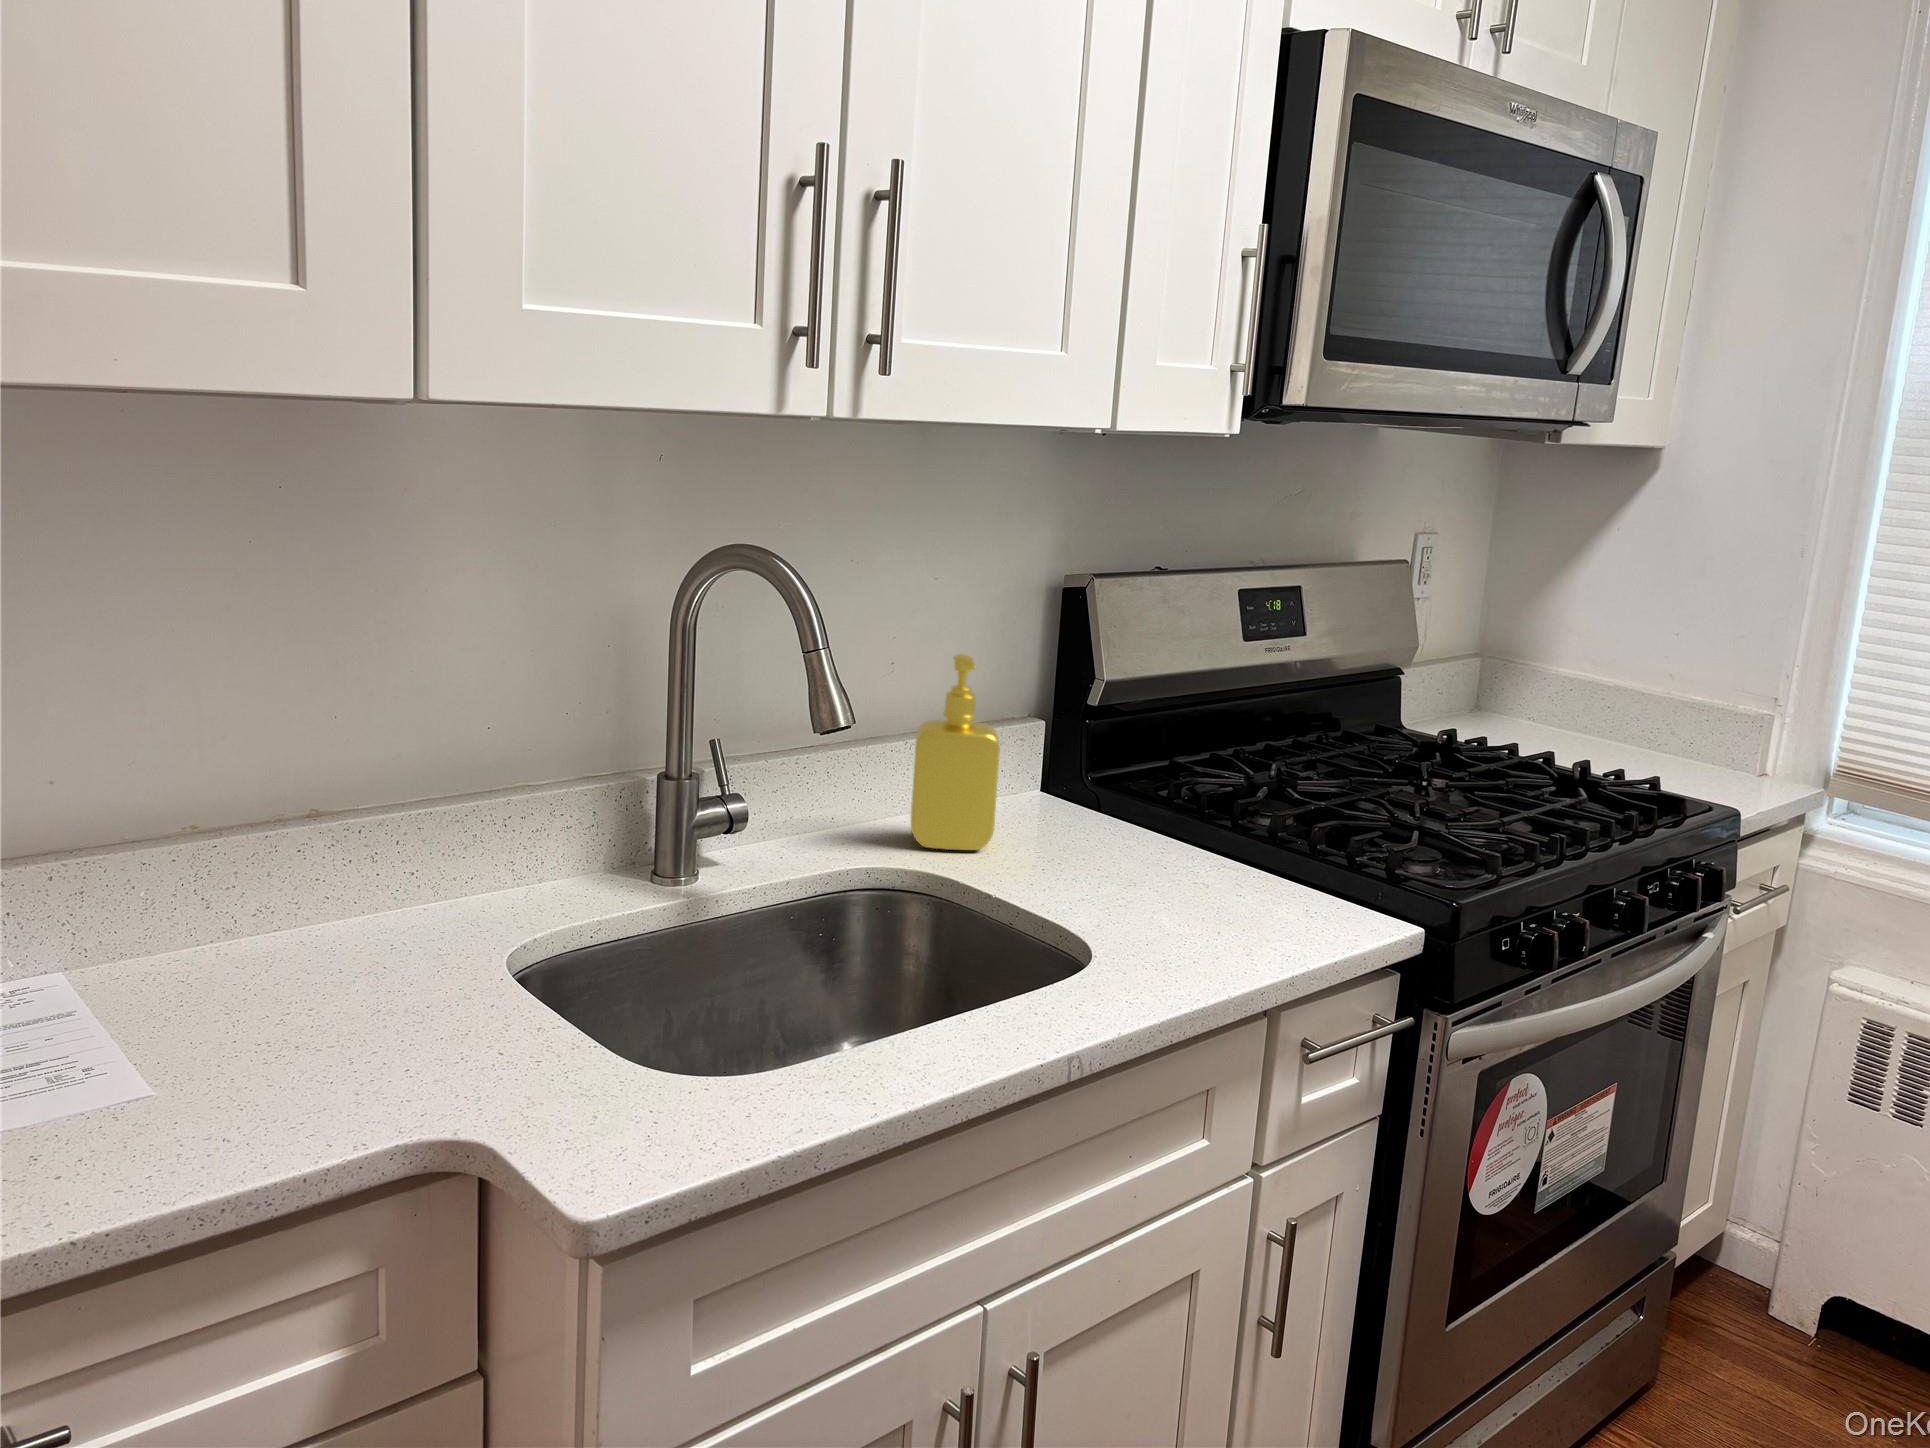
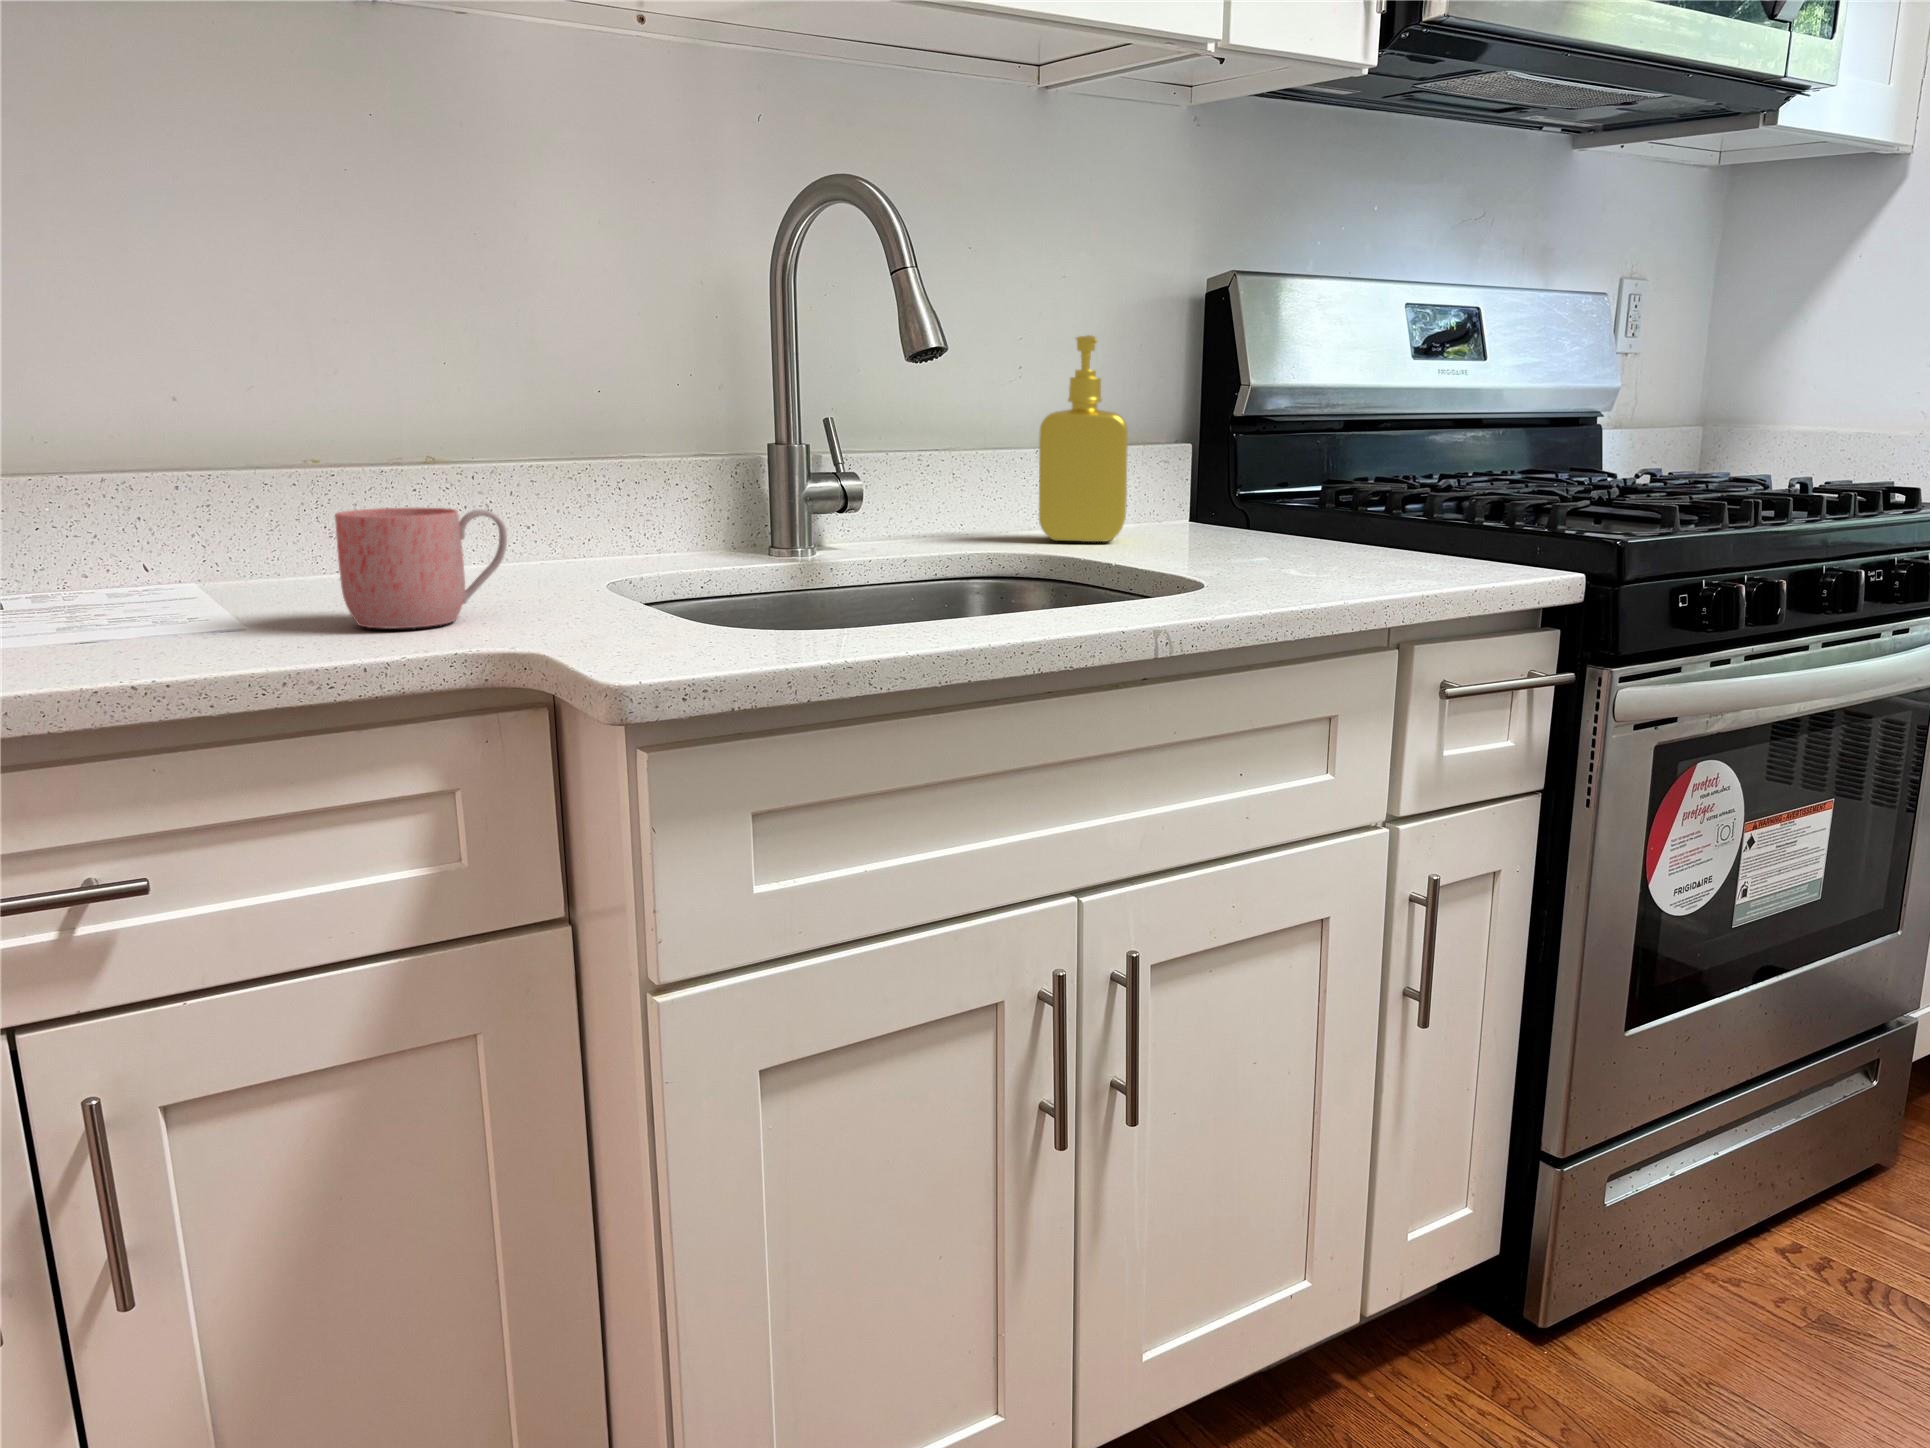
mug: none [257,942,432,1087] -> present [335,508,507,629]

